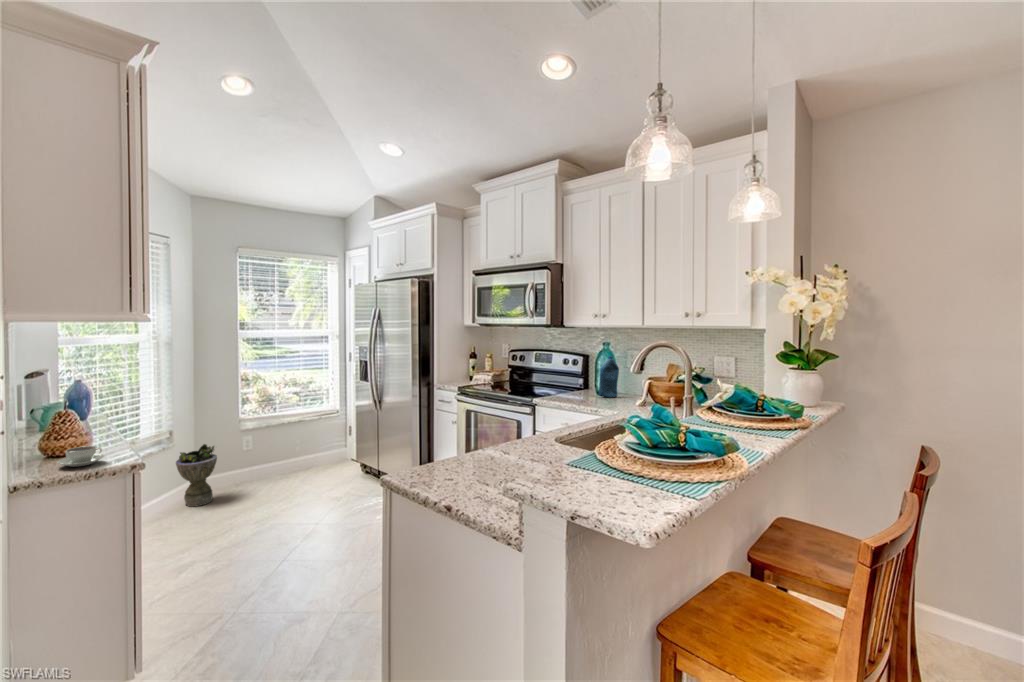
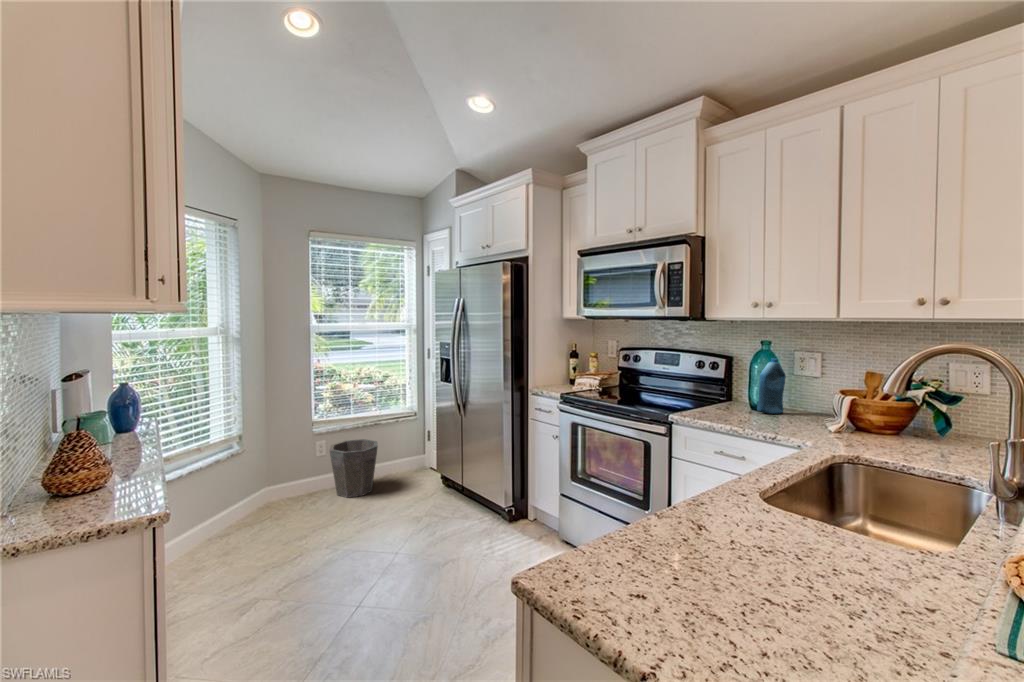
waste bin: none [255,436,301,488] -> present [330,439,378,498]
planter: present [176,444,217,507] -> none [247,449,290,519]
coffee cup: present [57,446,104,467] -> none [49,486,118,520]

